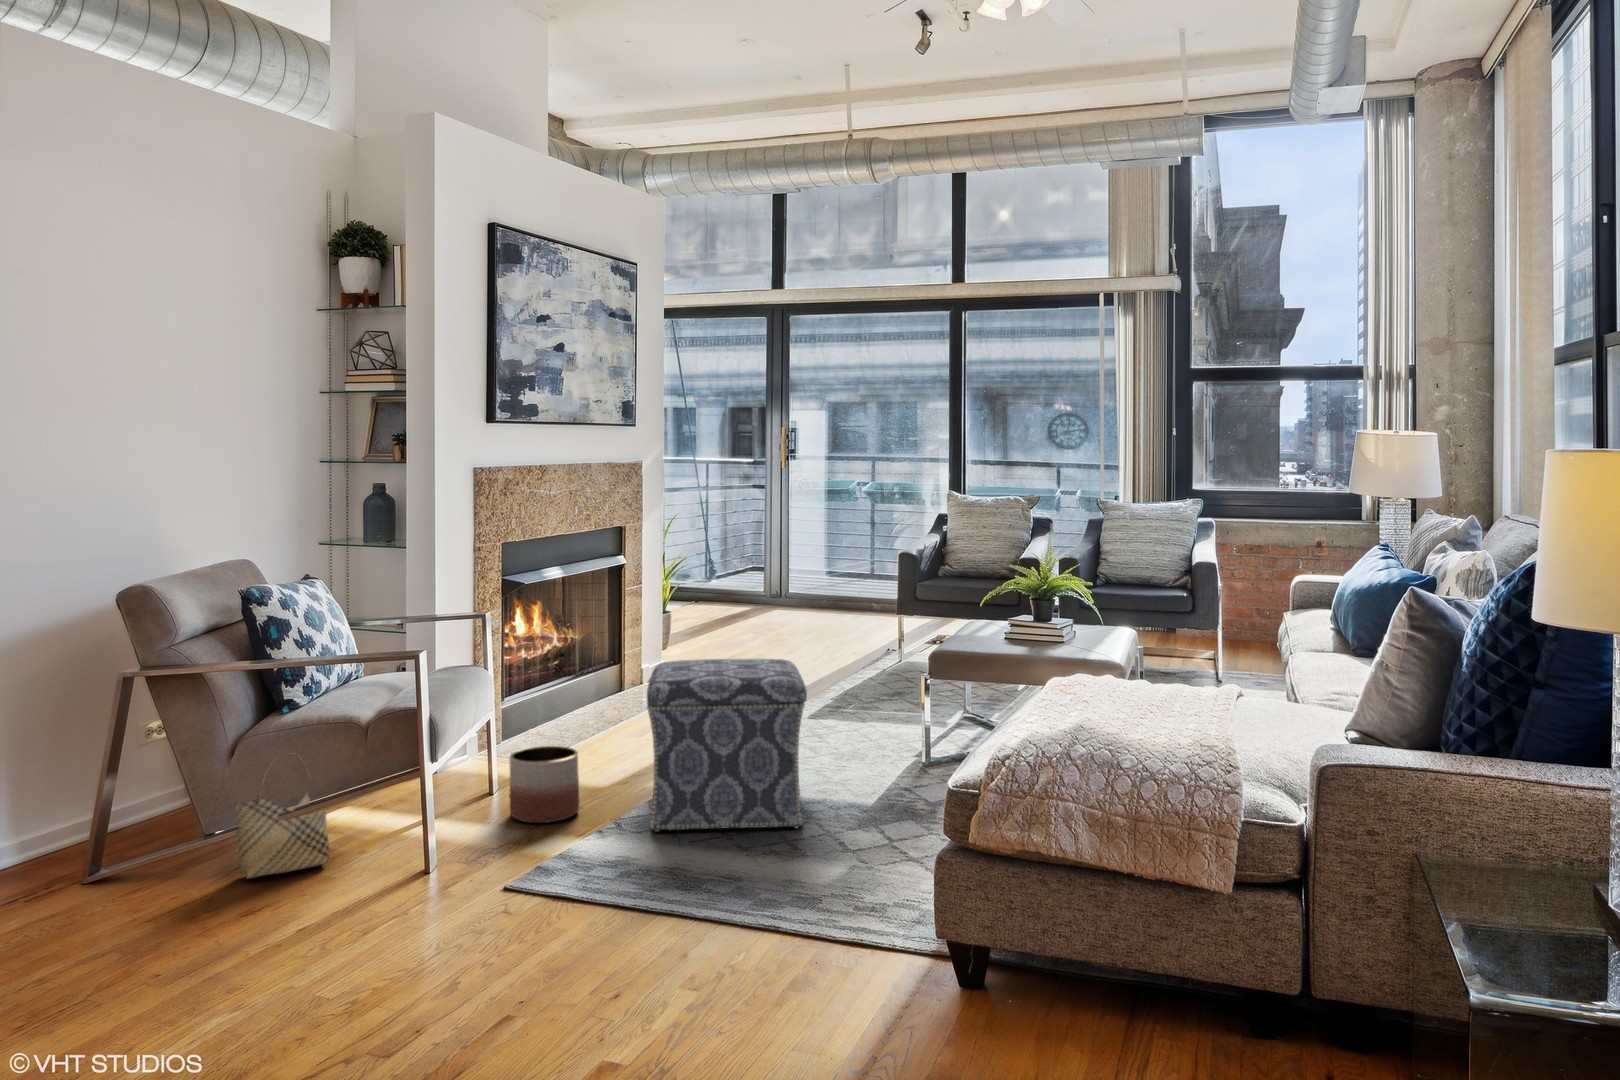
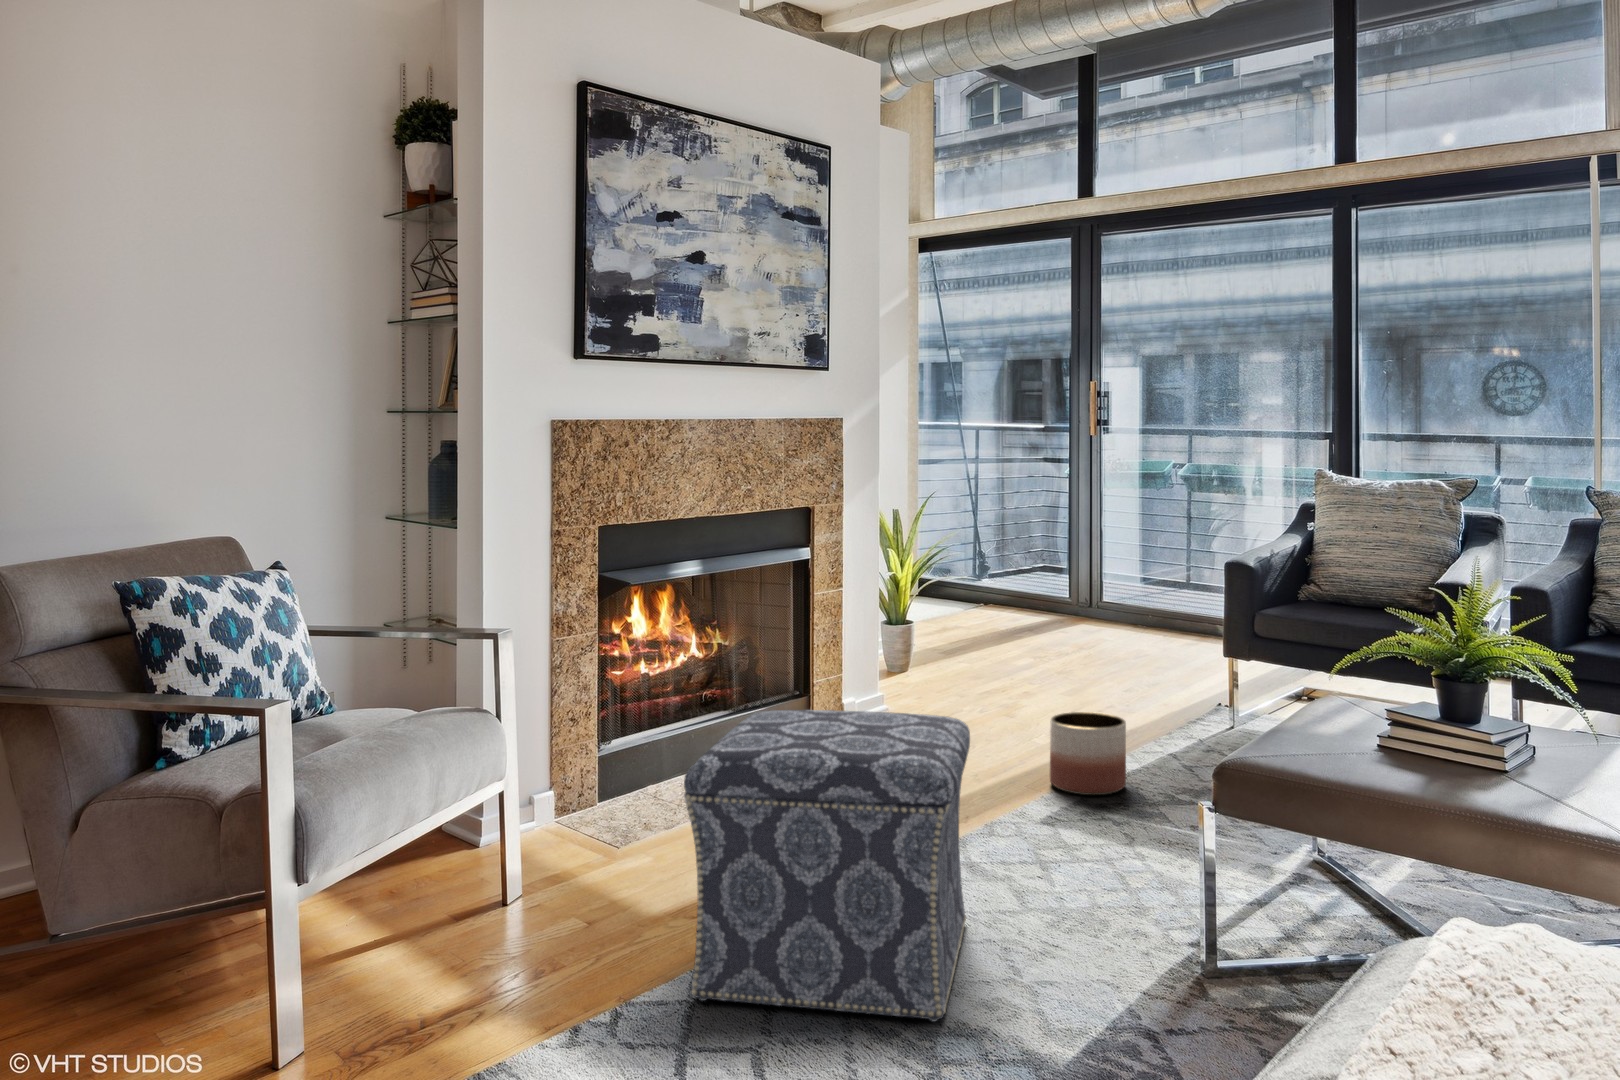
planter: present [510,746,579,823] -> present [1050,712,1126,795]
woven basket: present [234,754,330,879] -> none [42,823,202,1030]

